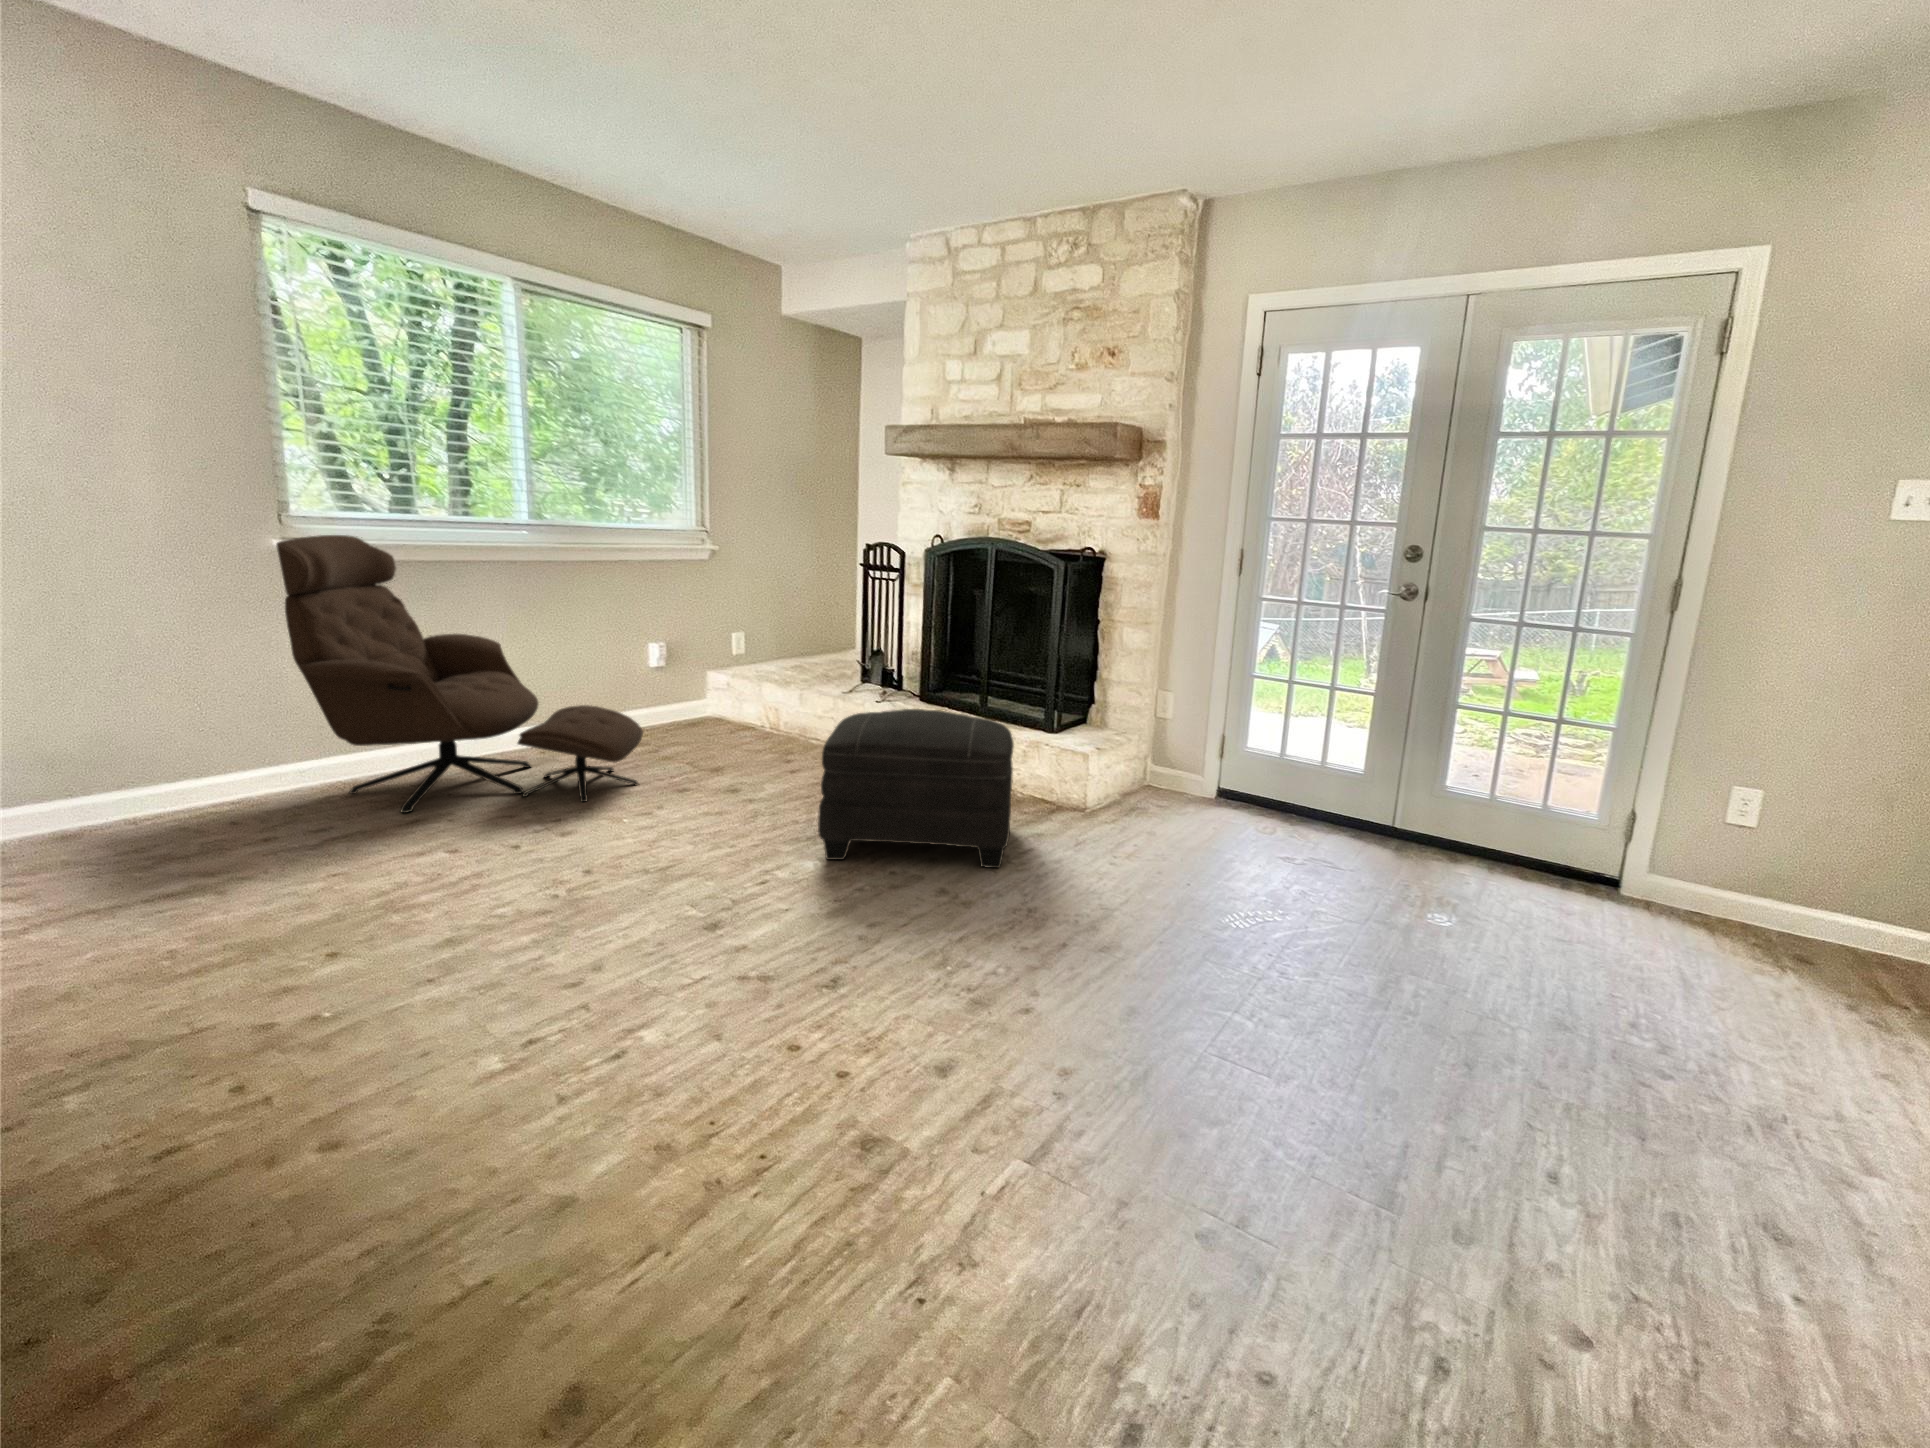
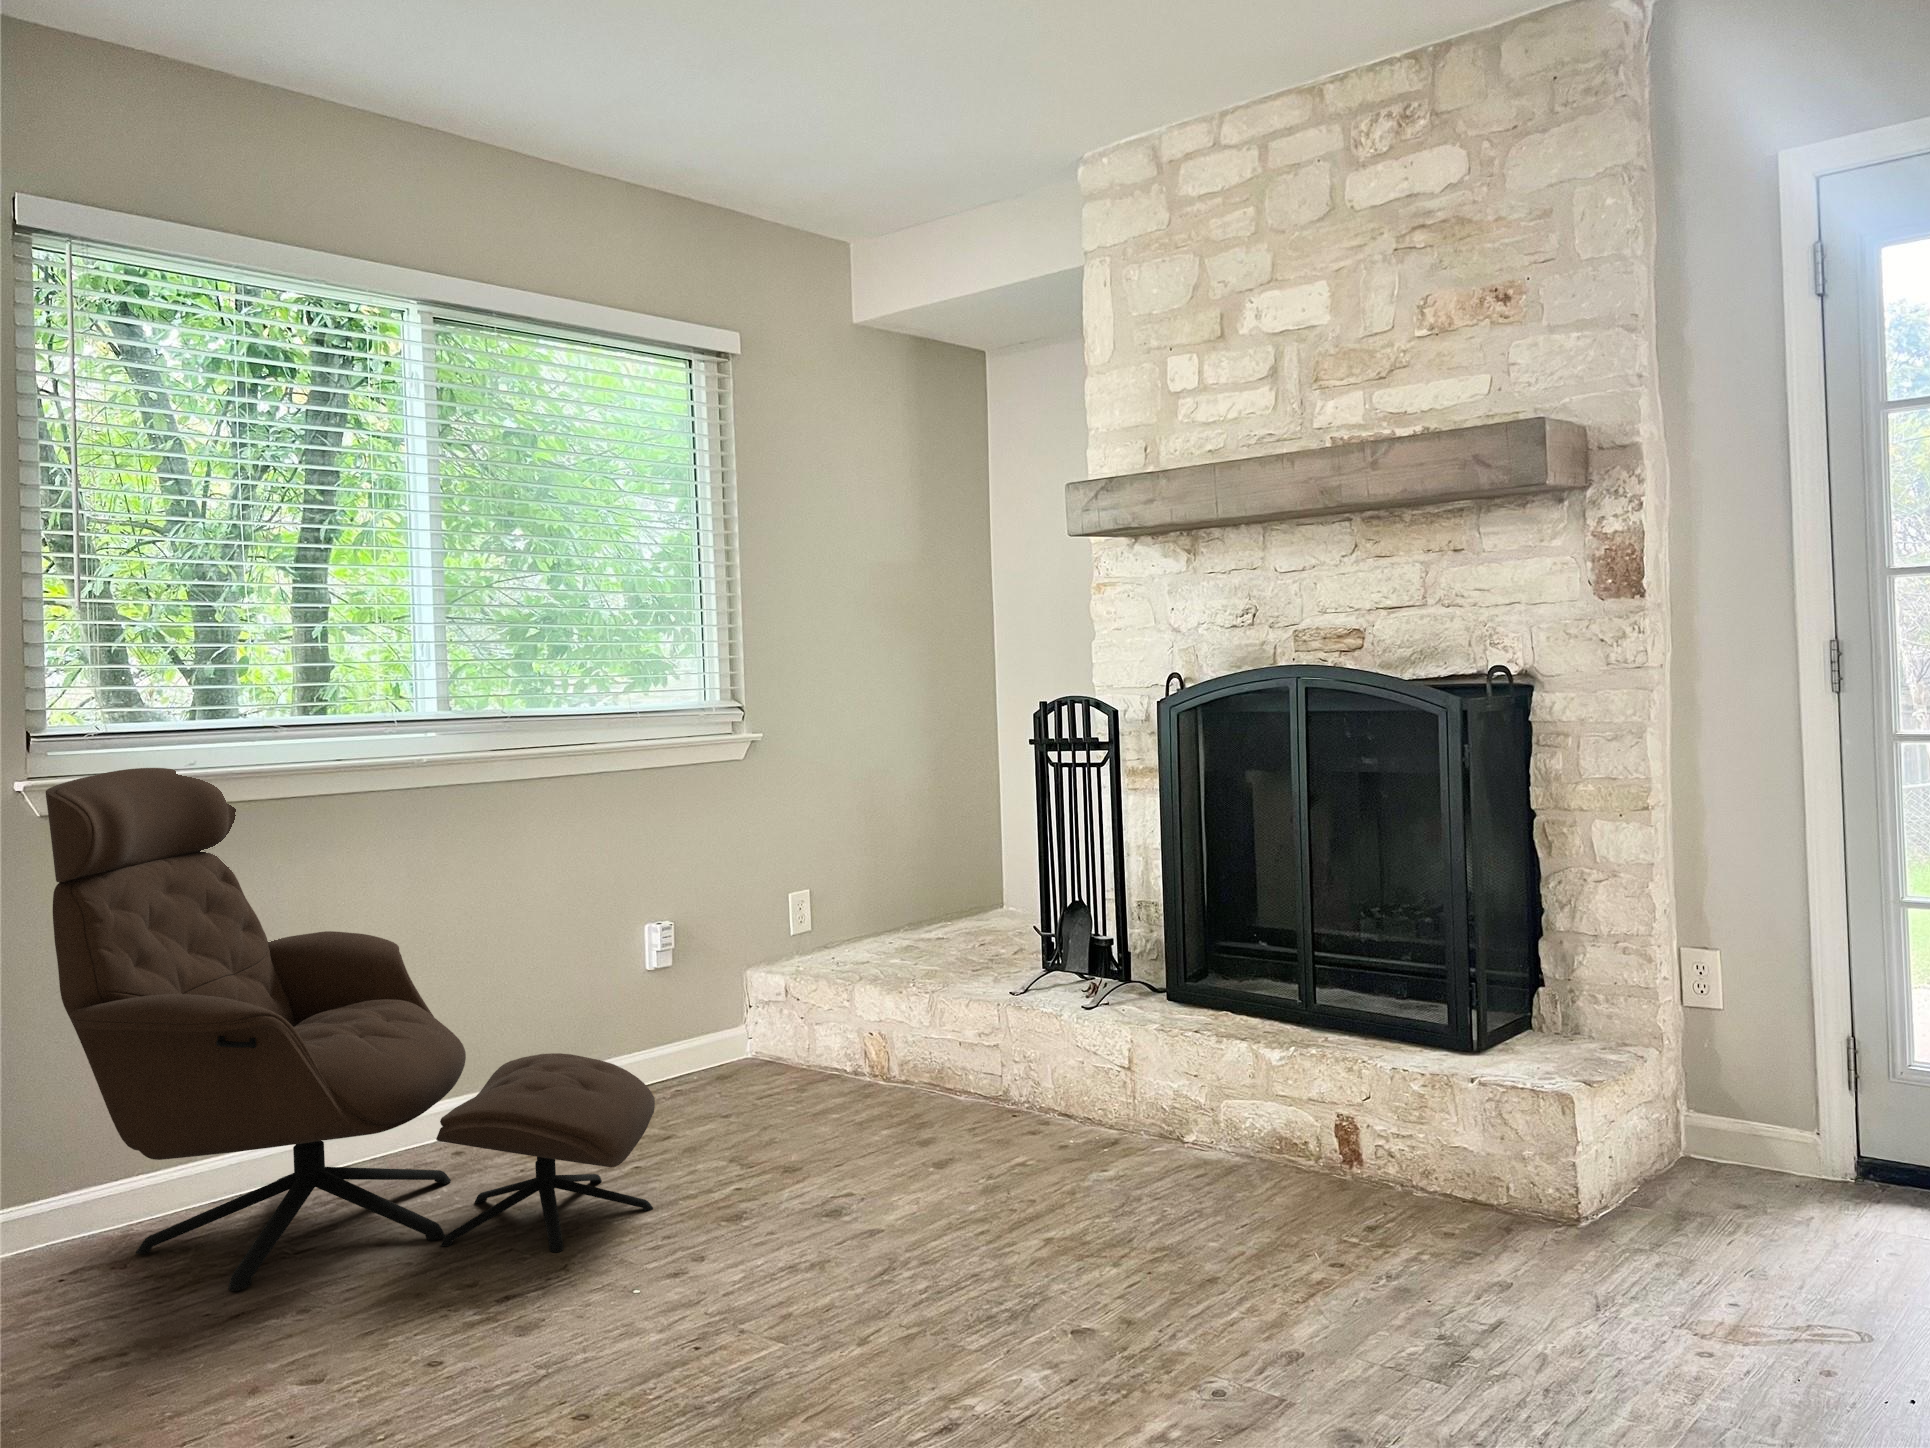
ottoman: present [818,709,1014,868] -> none [1042,1023,1457,1373]

